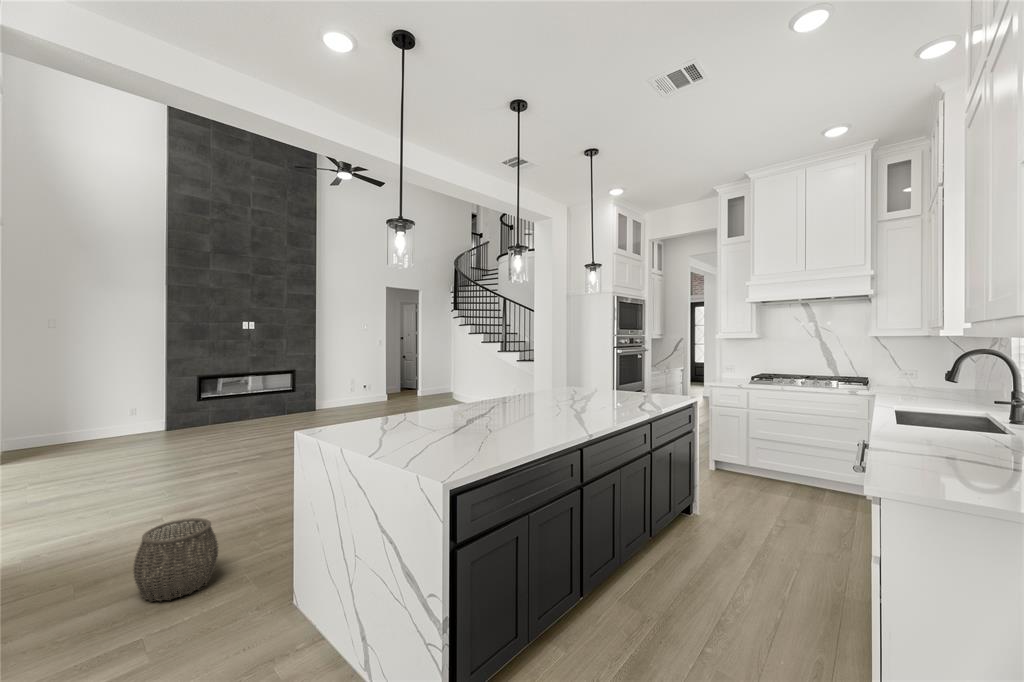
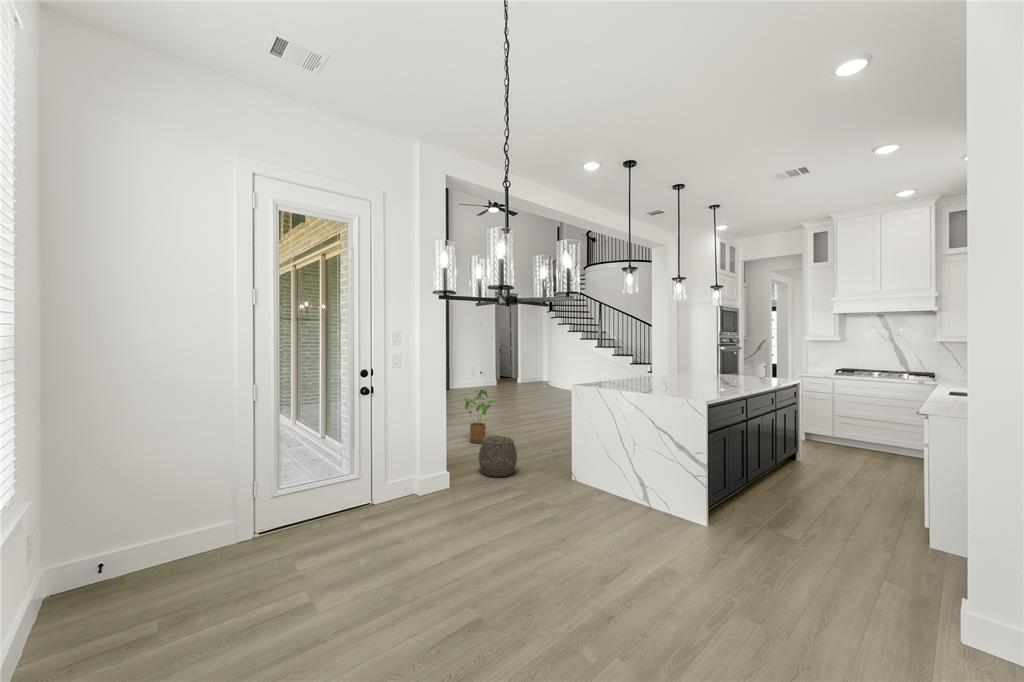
house plant: none [206,424,266,509] -> present [464,390,495,443]

